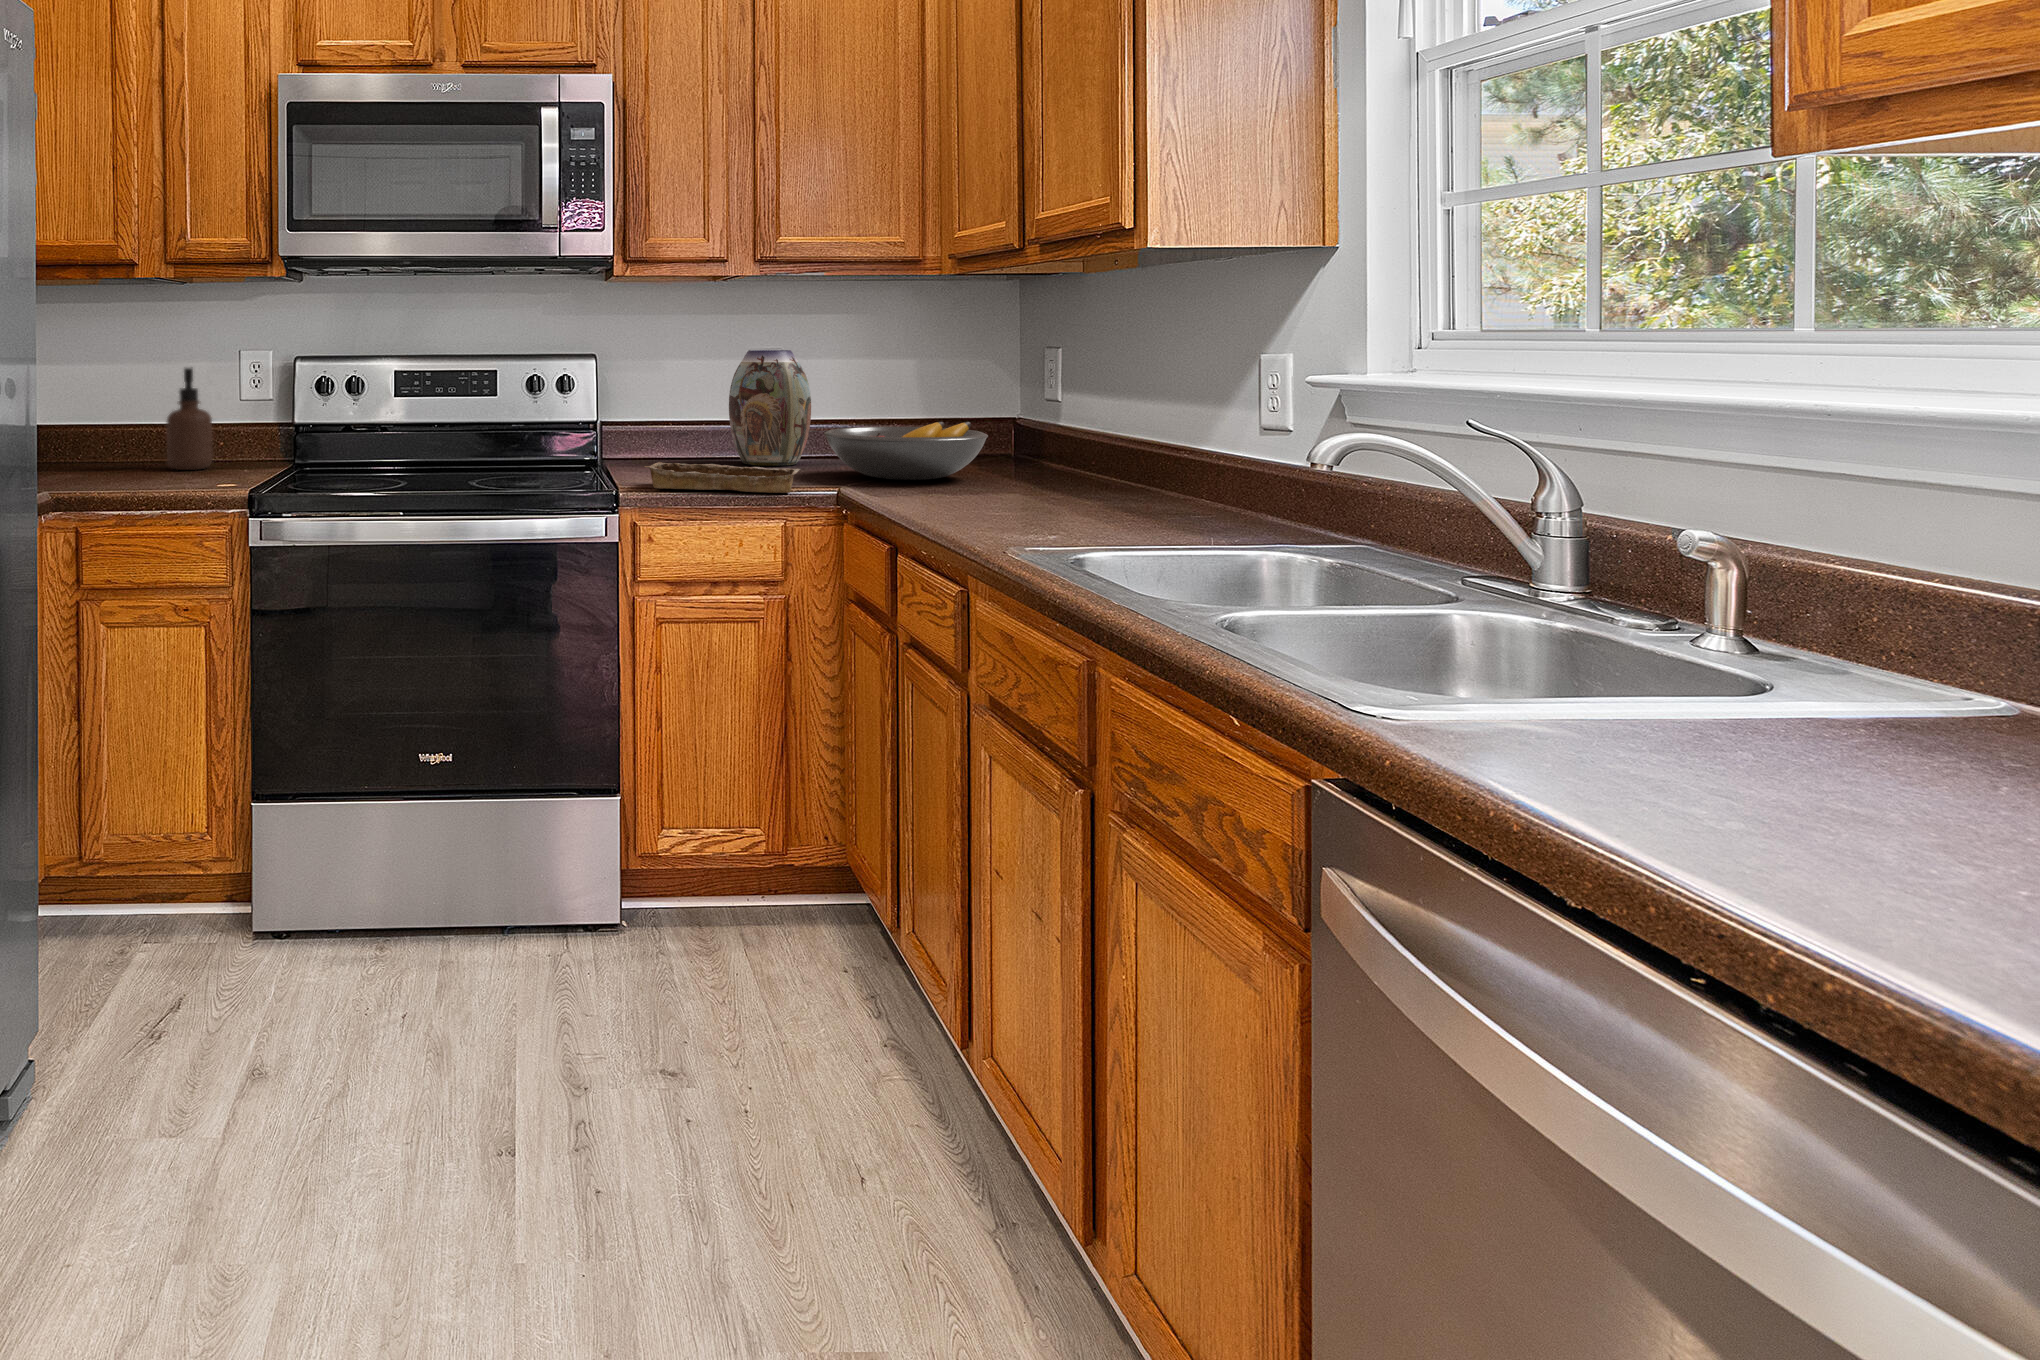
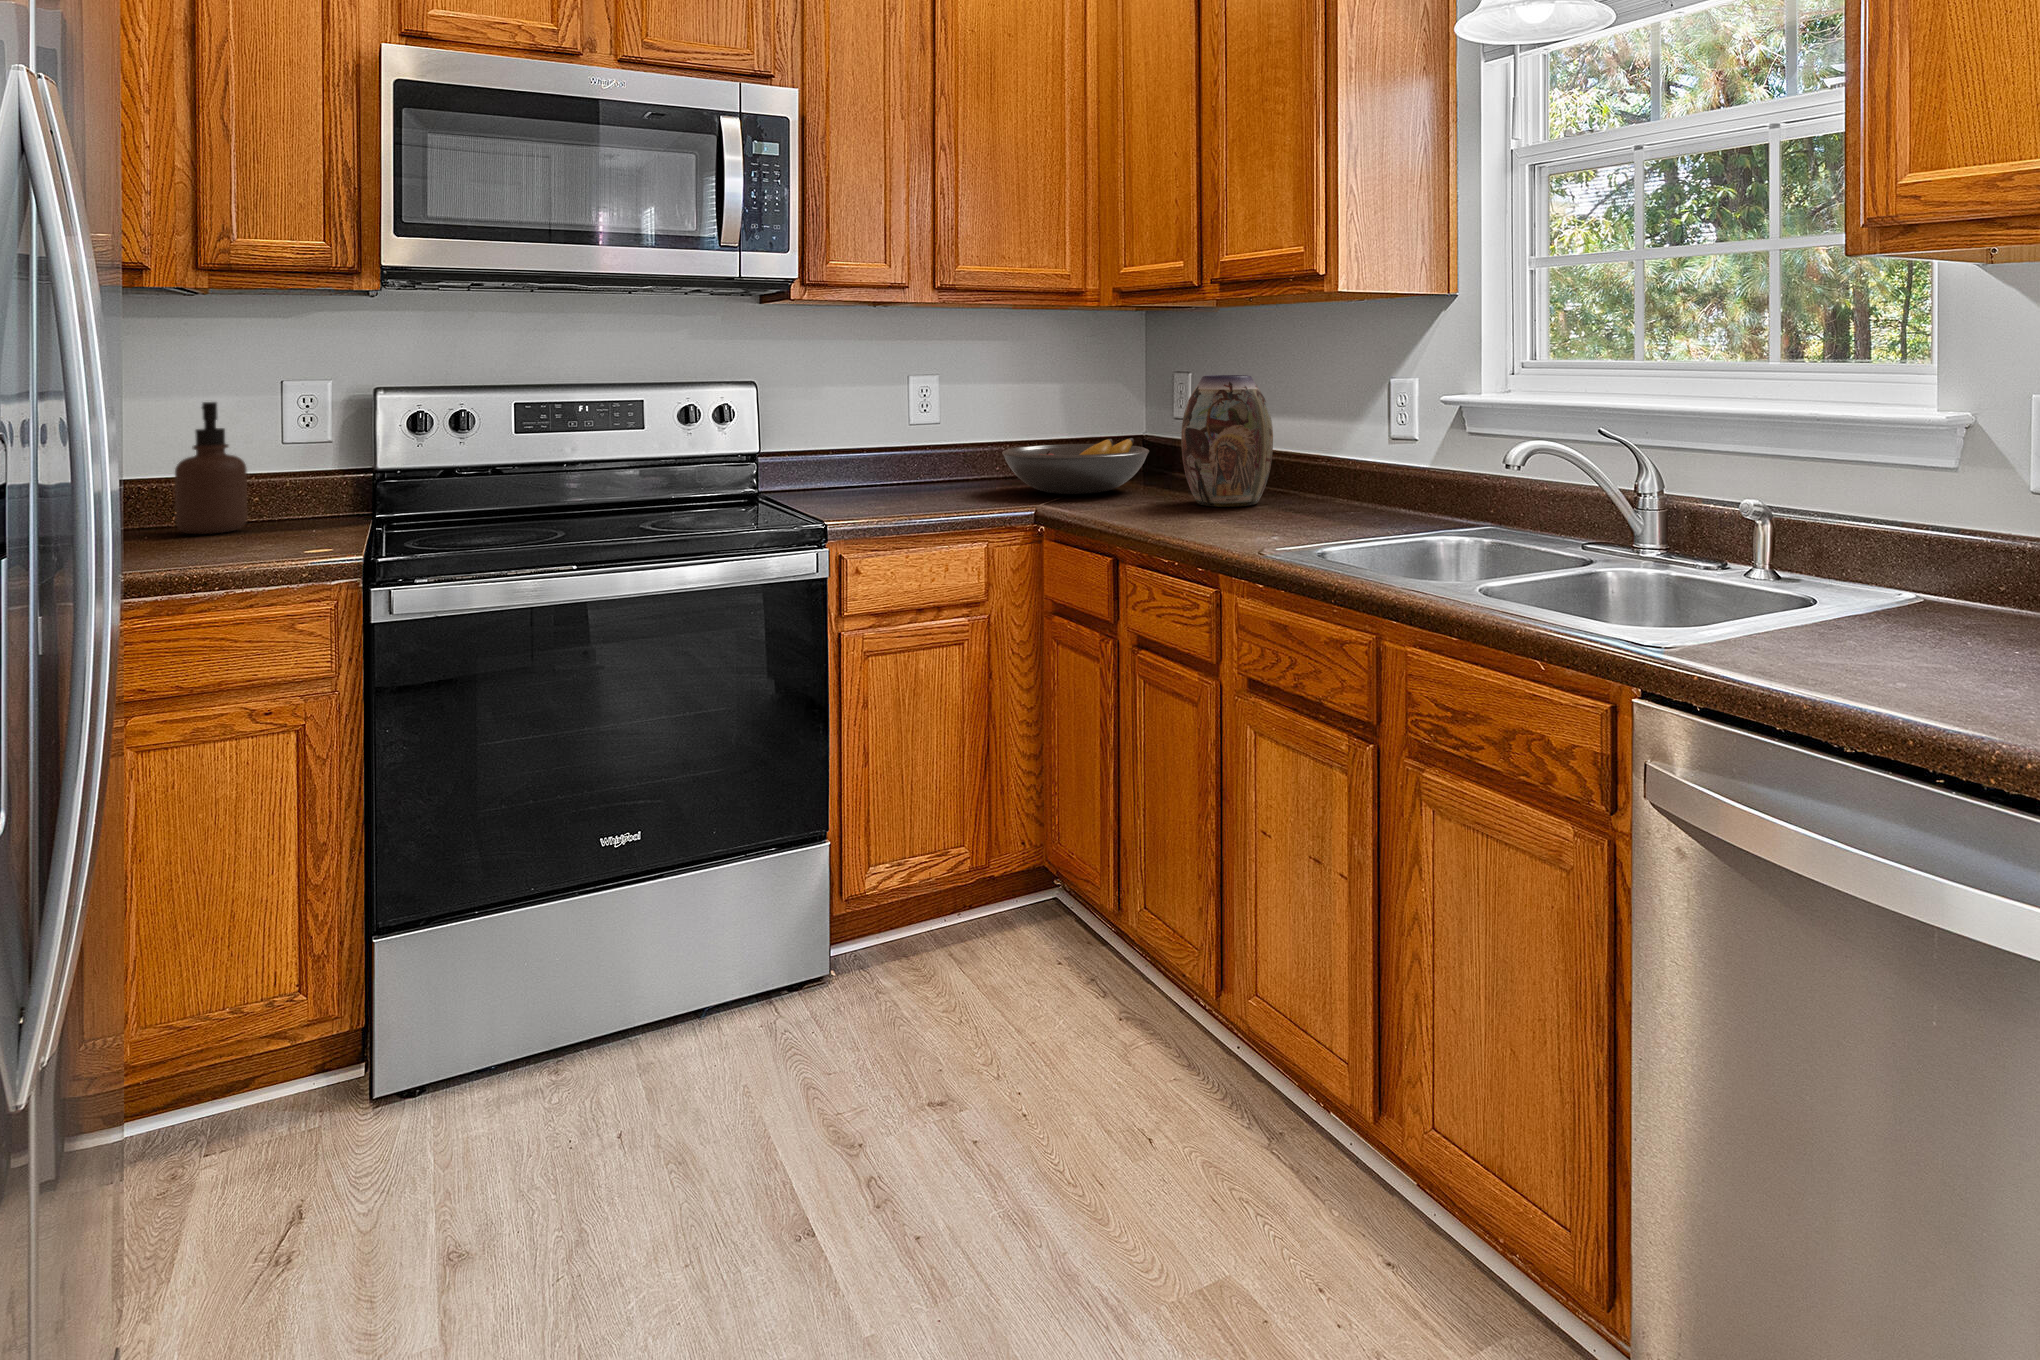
vase: present [729,350,811,466] -> present [1181,375,1273,507]
tray: present [645,462,800,493] -> none [849,489,1004,517]

